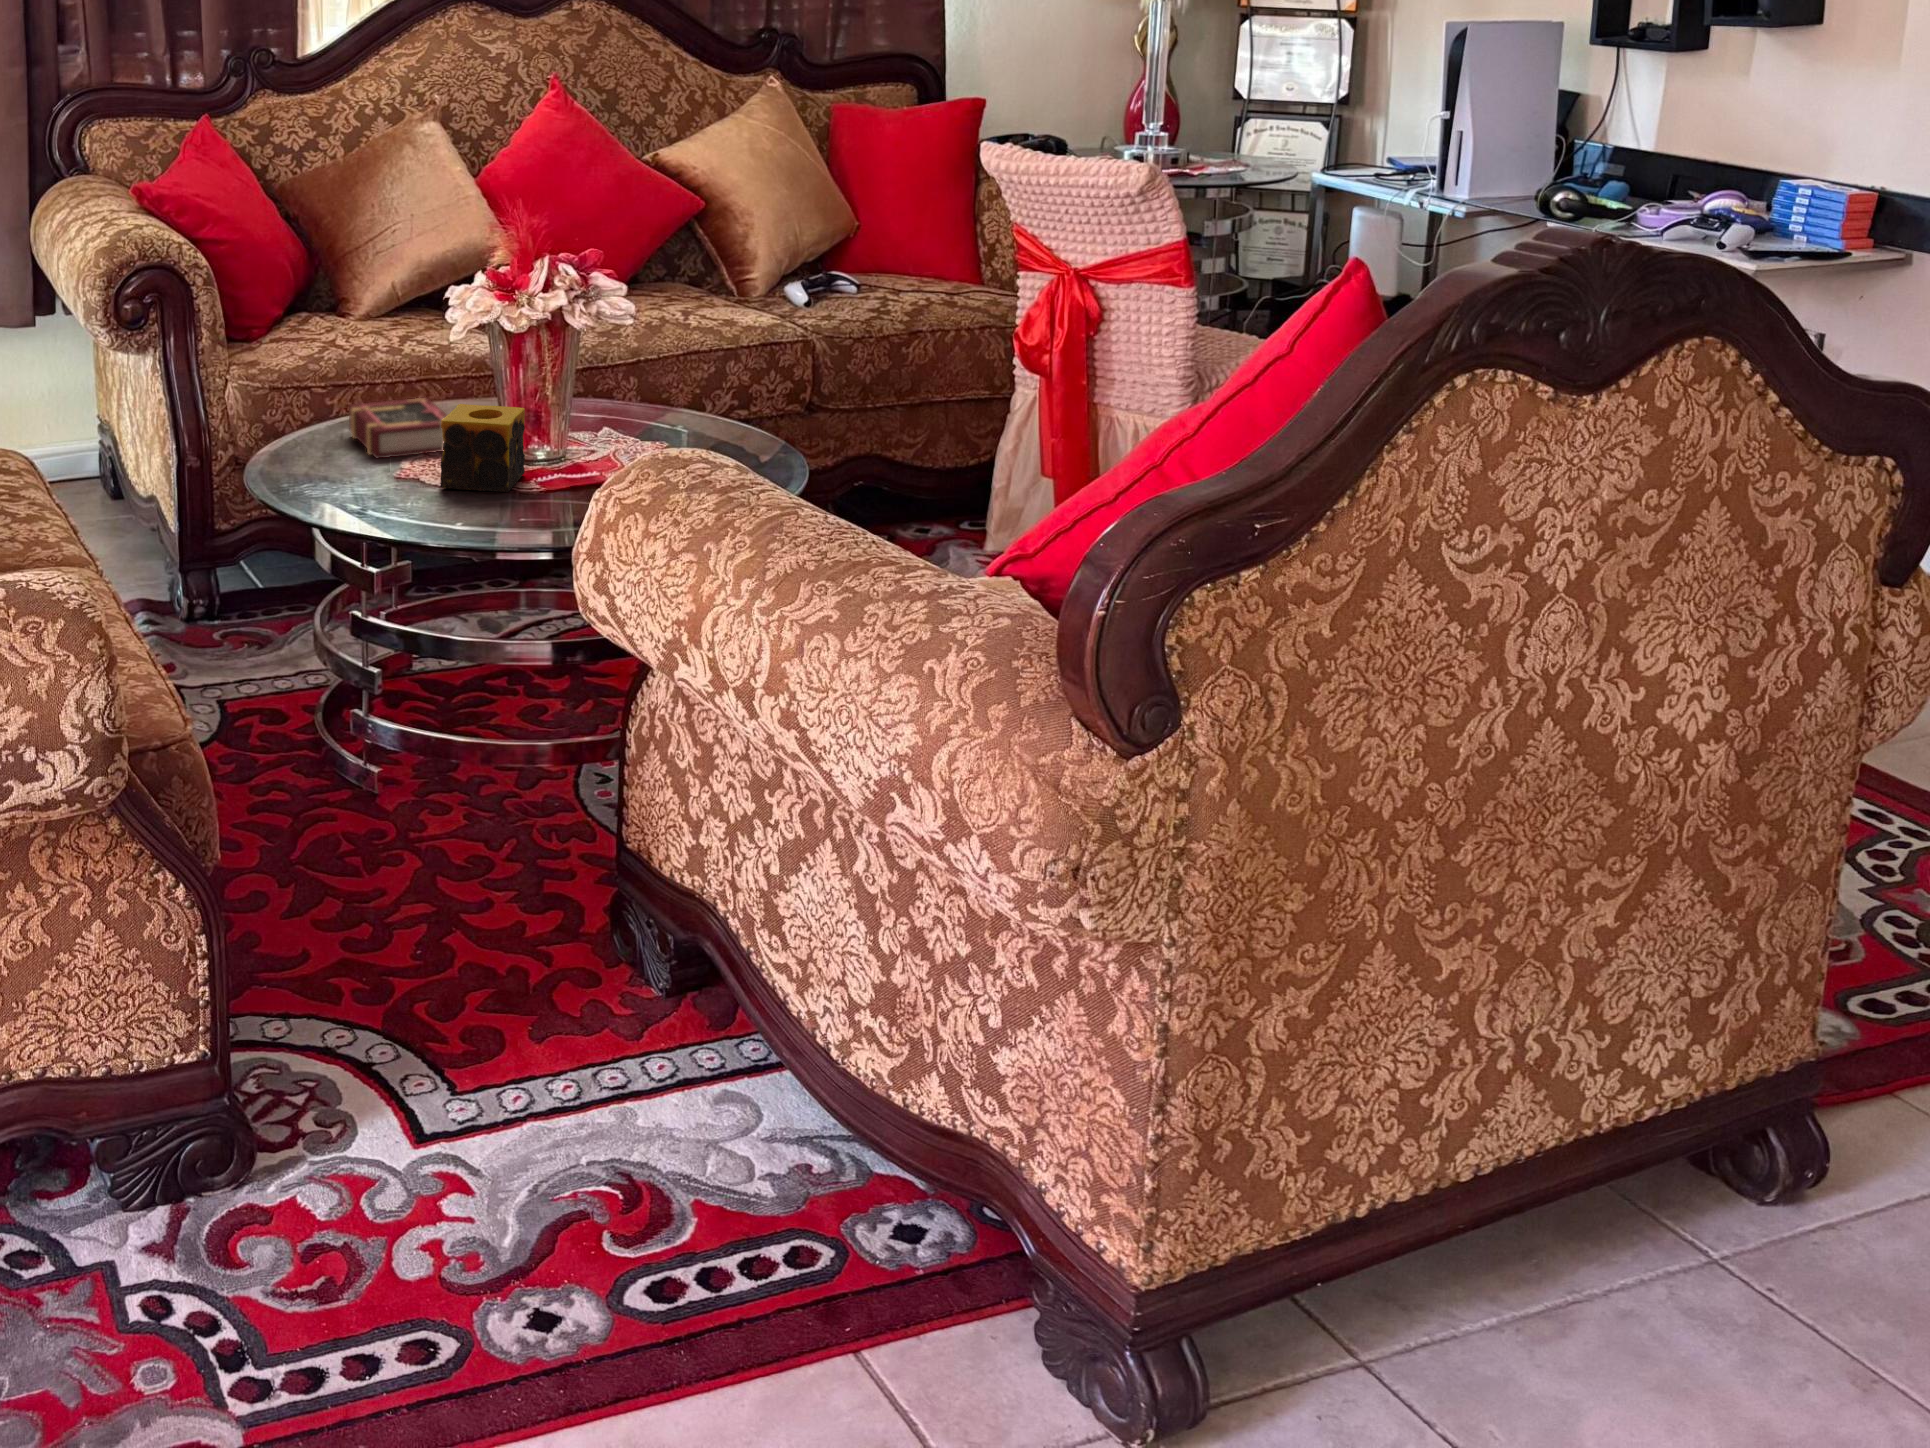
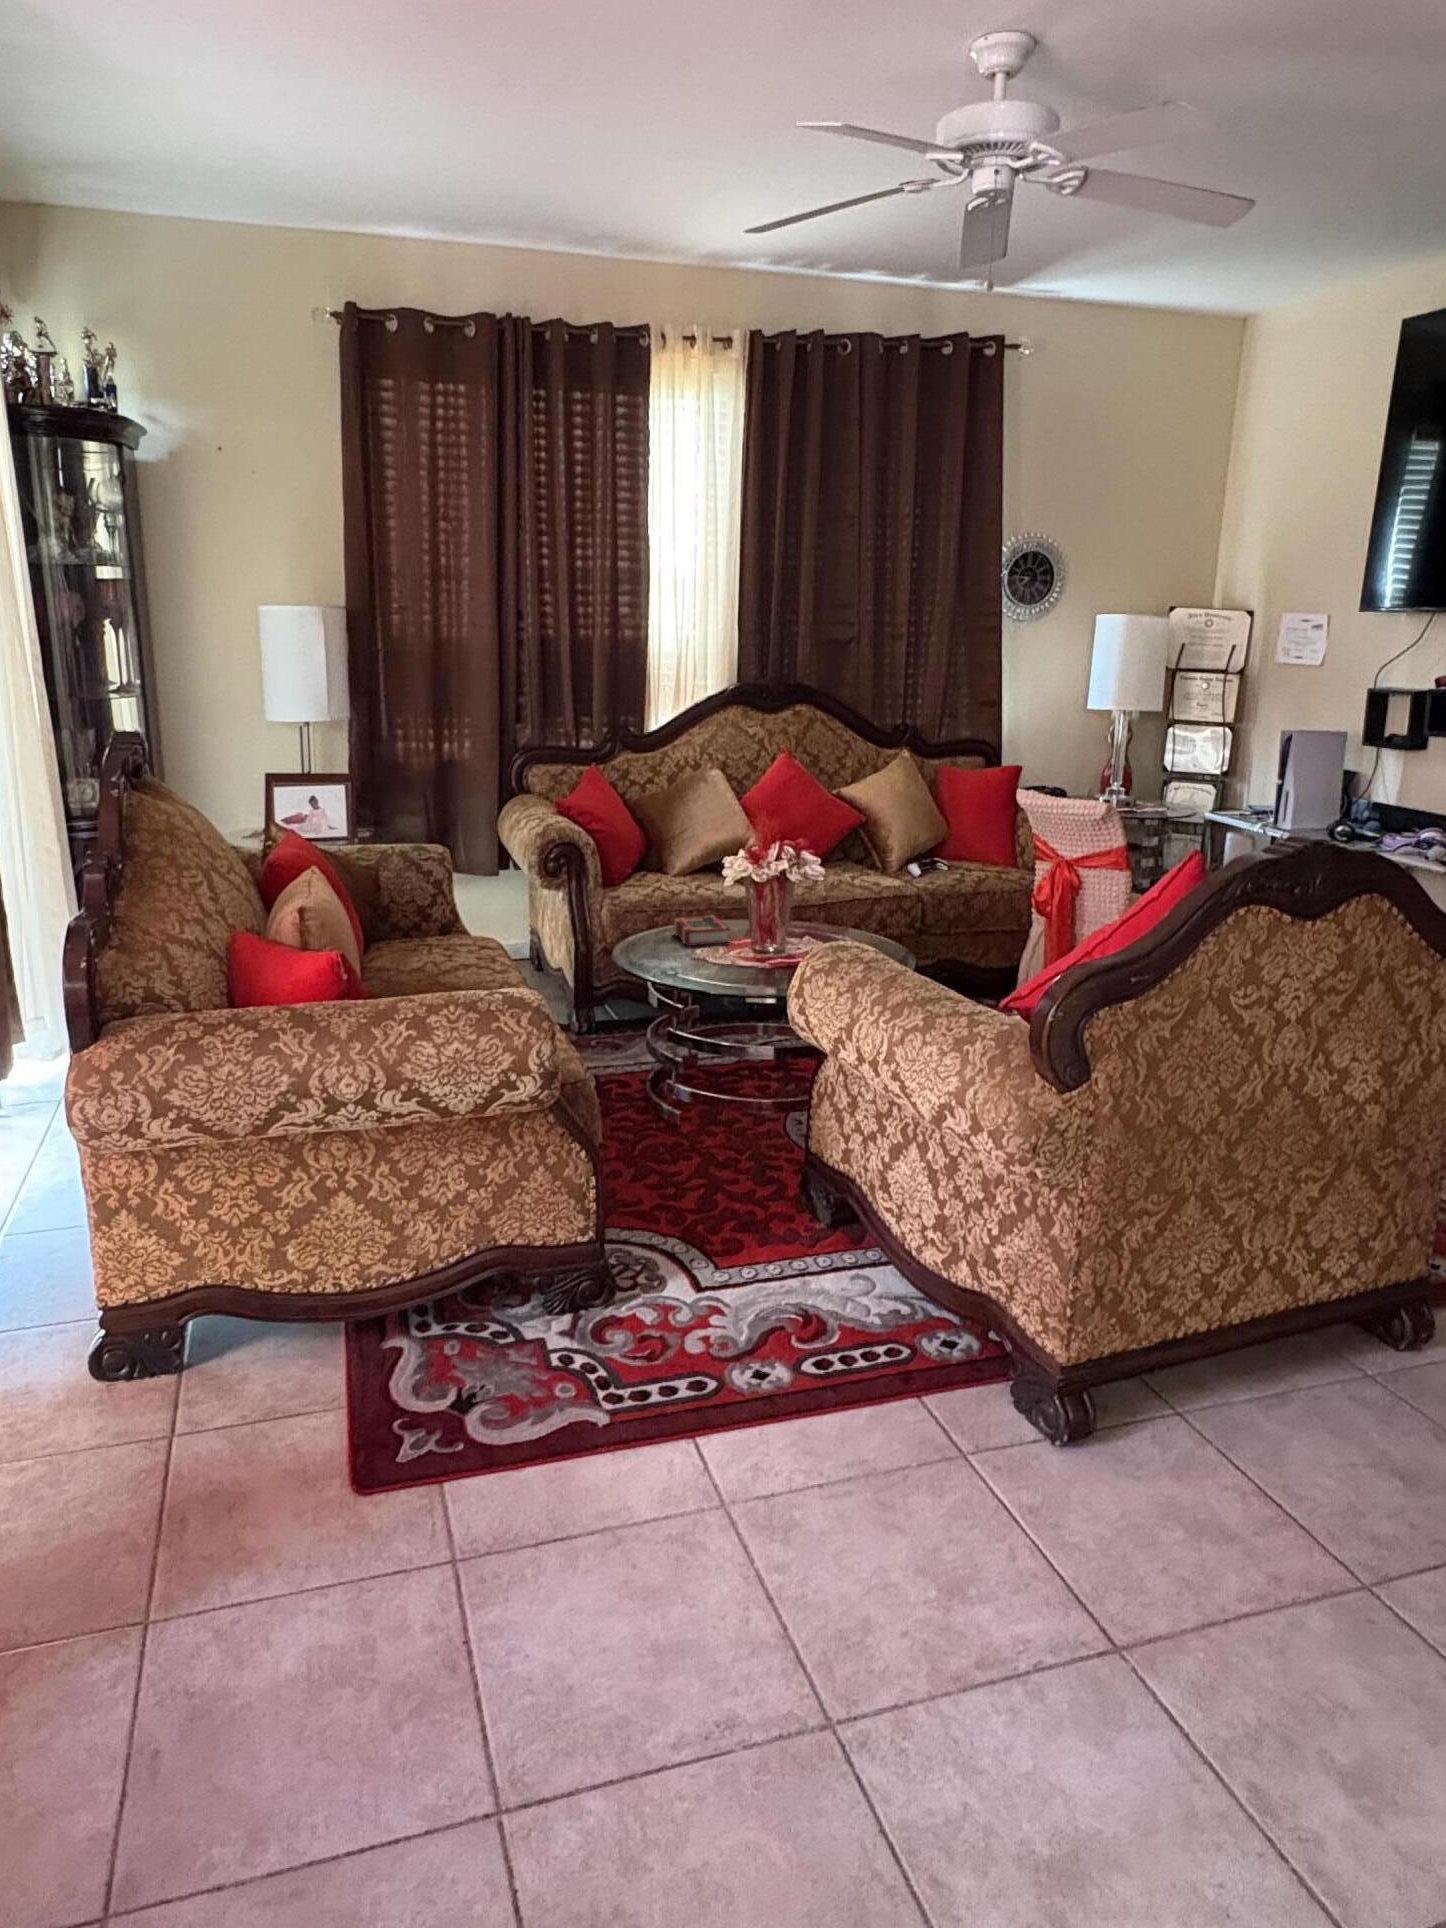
candle: present [440,404,525,492] -> none [721,918,766,964]

